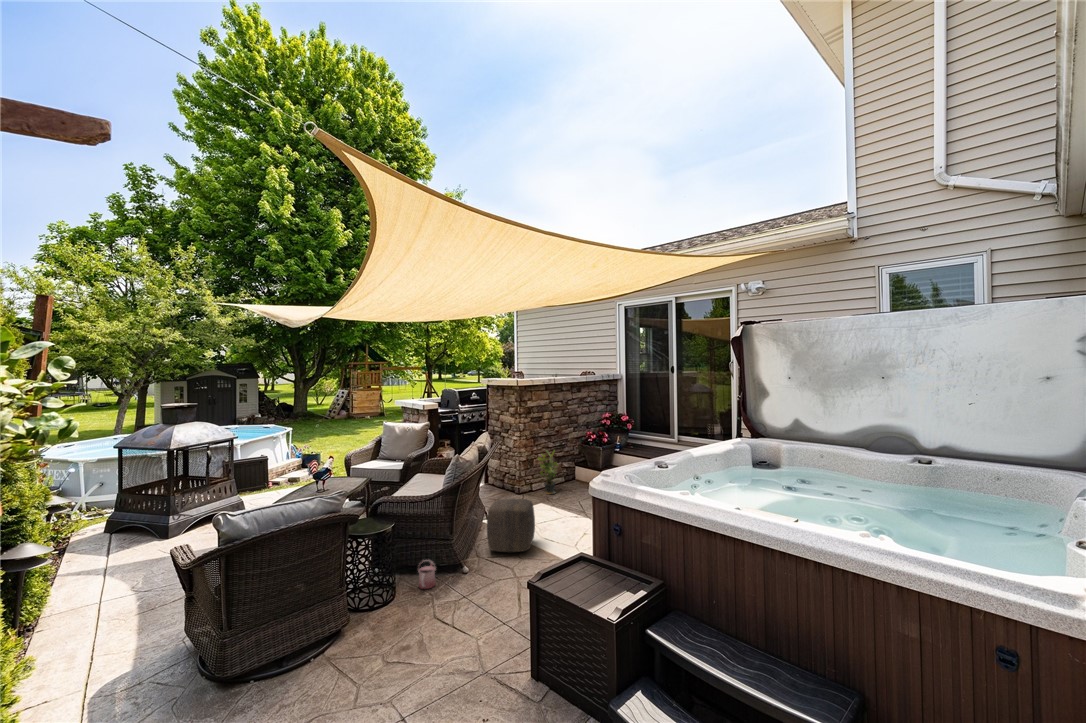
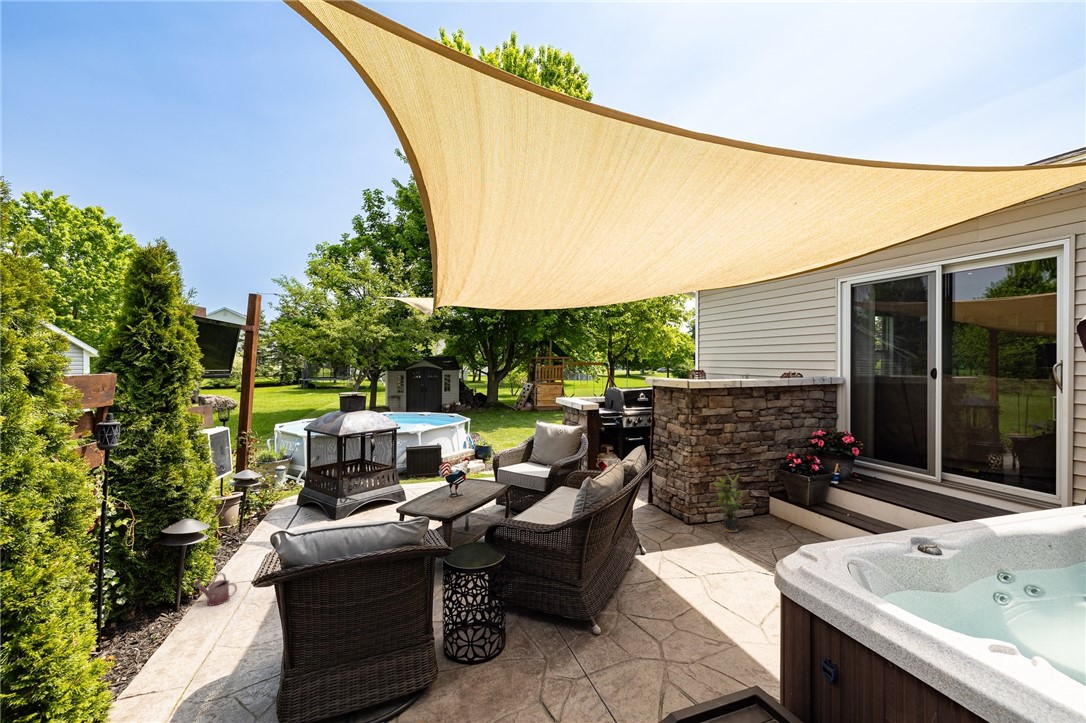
ottoman: present [487,499,535,552] -> none [629,542,699,627]
watering can: present [418,561,436,589] -> present [193,573,237,606]

